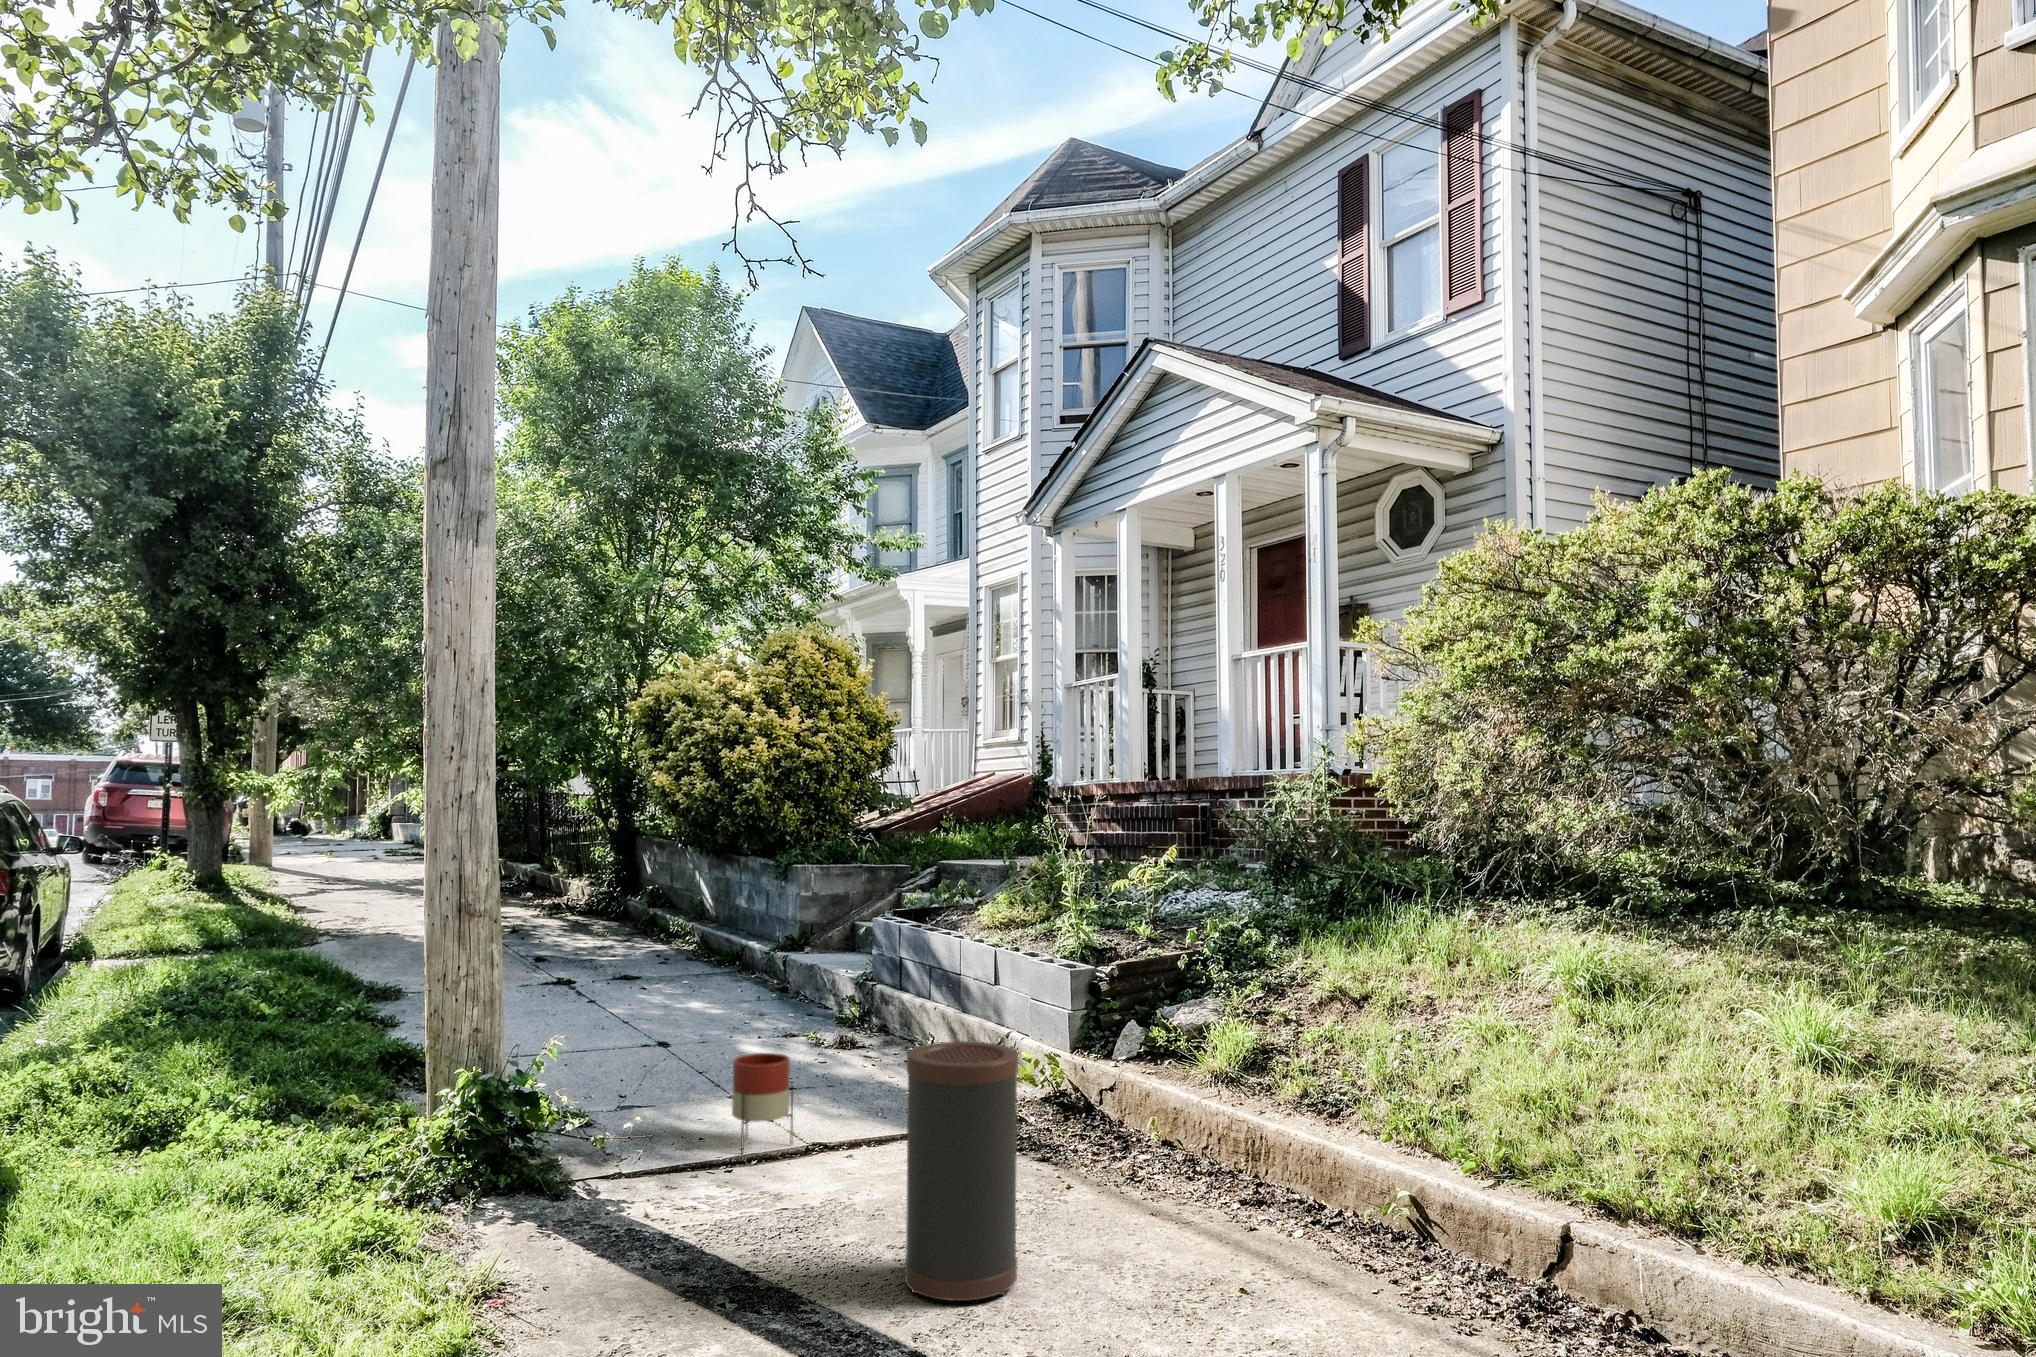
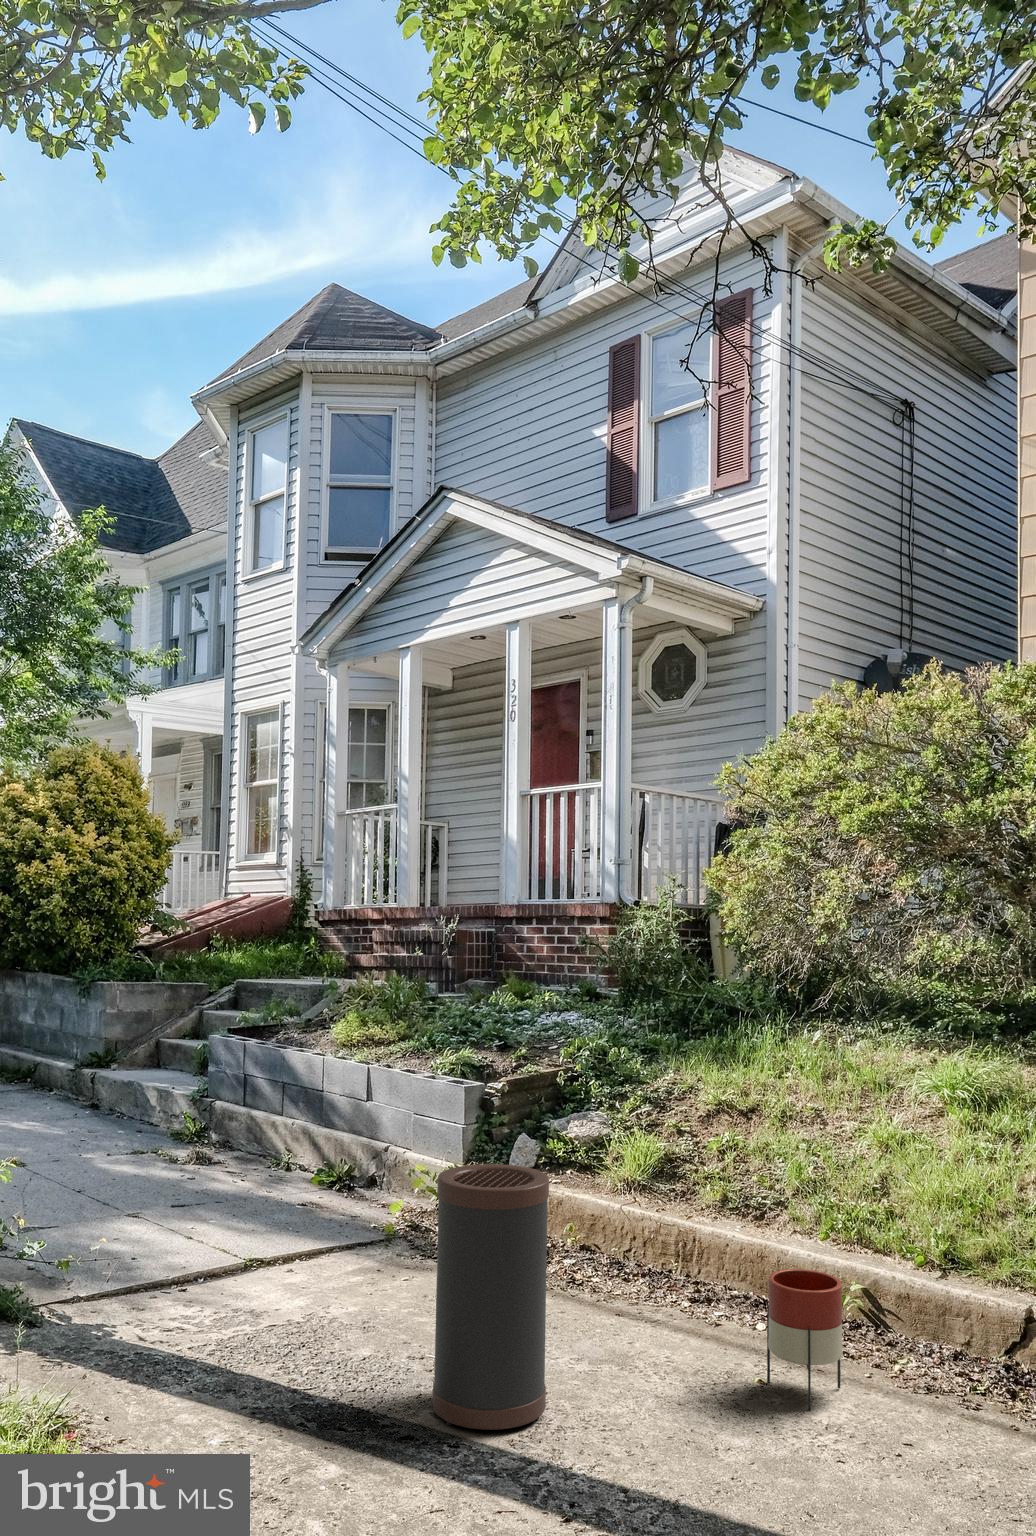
planter: present [732,1053,793,1153] -> present [767,1269,843,1410]

